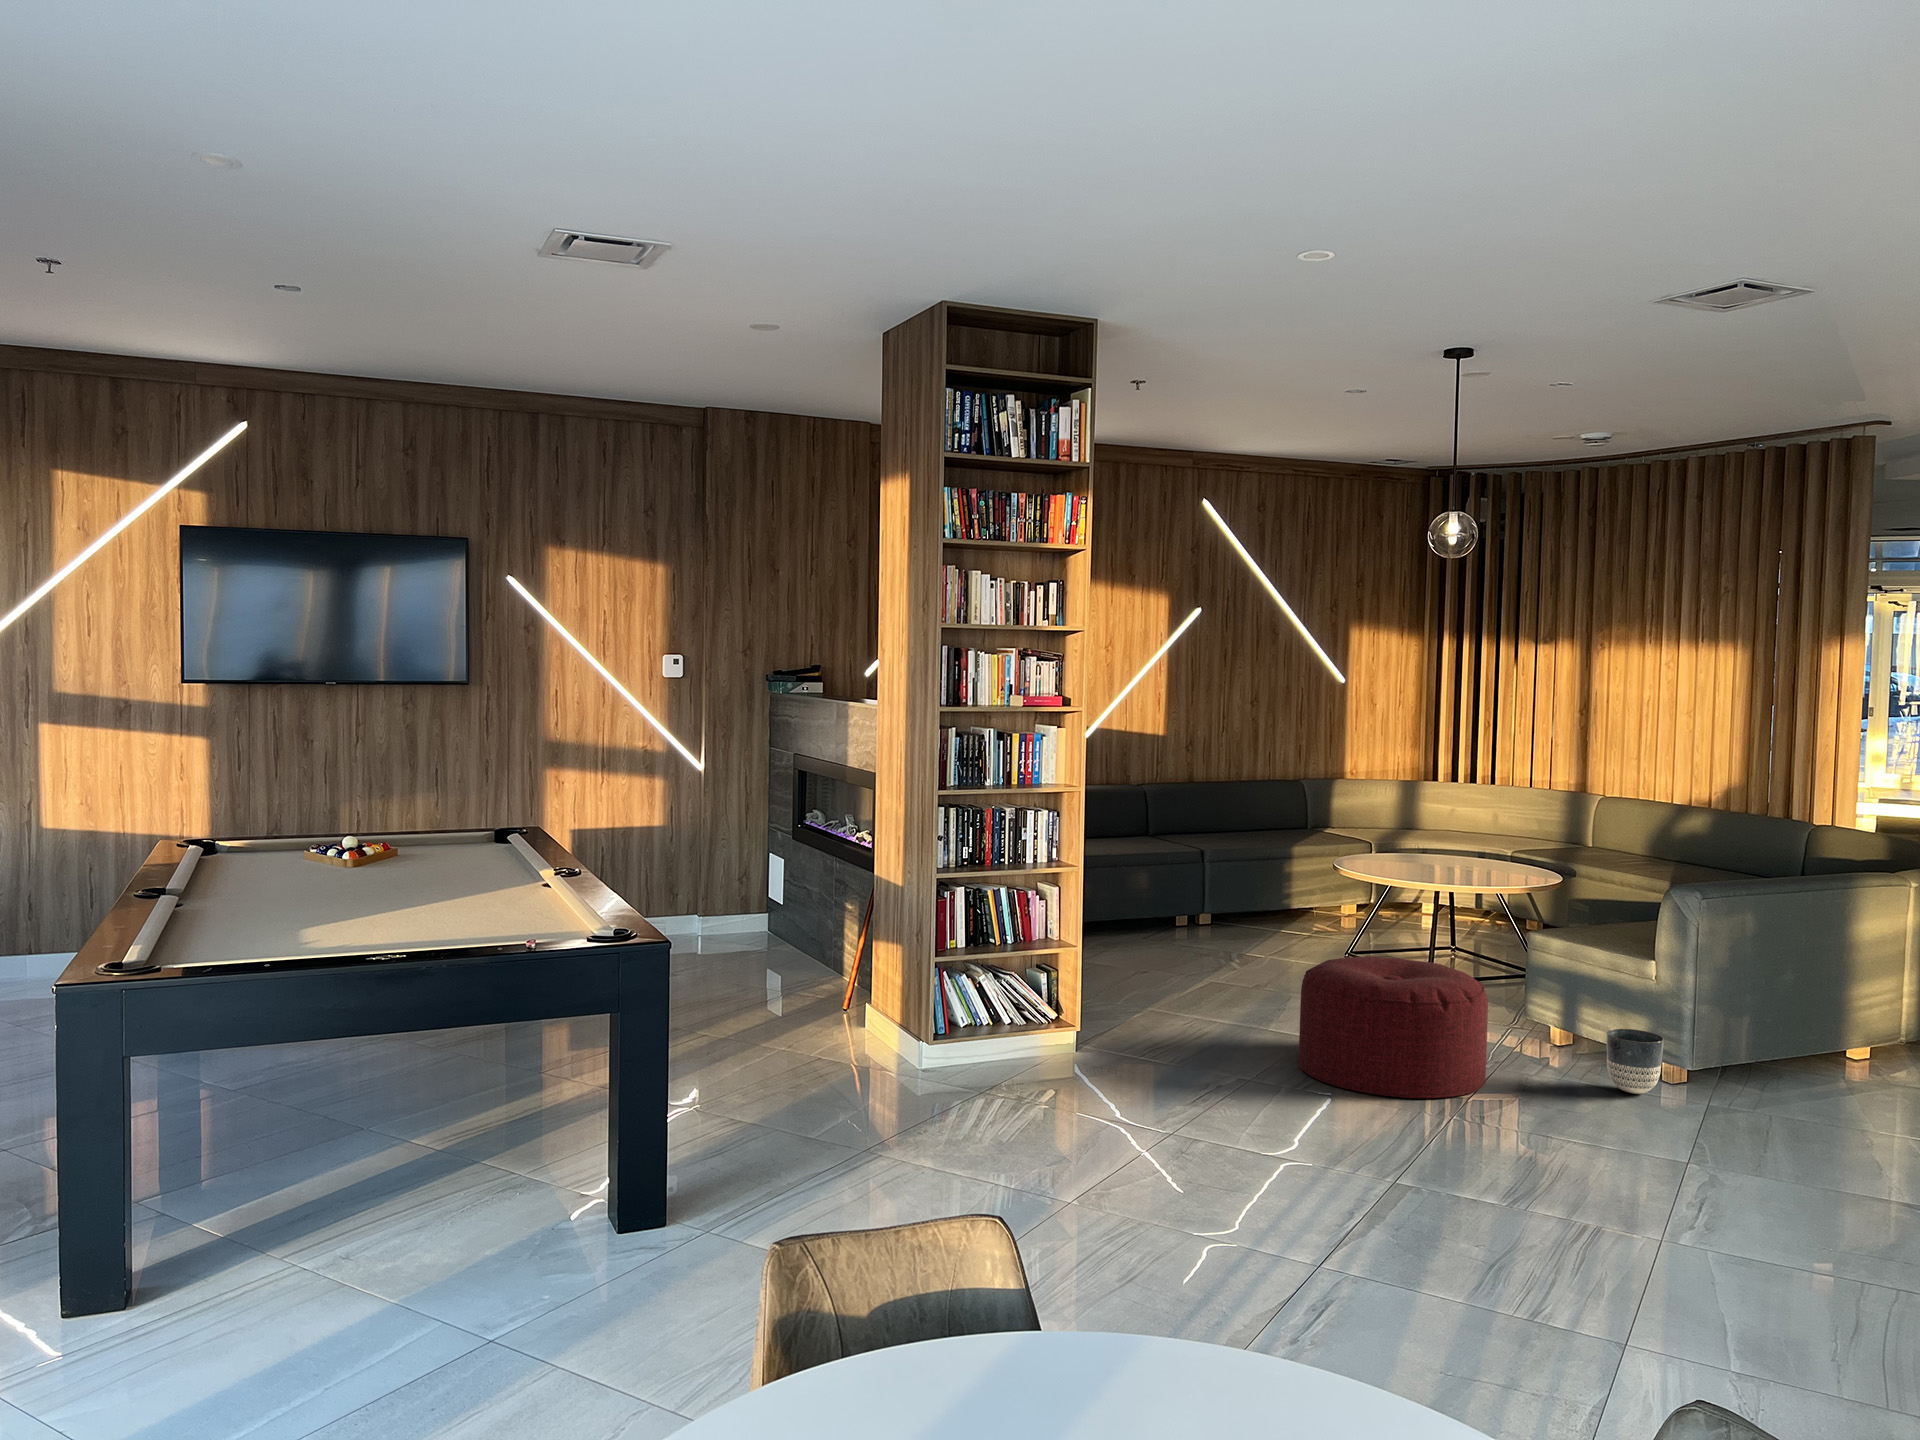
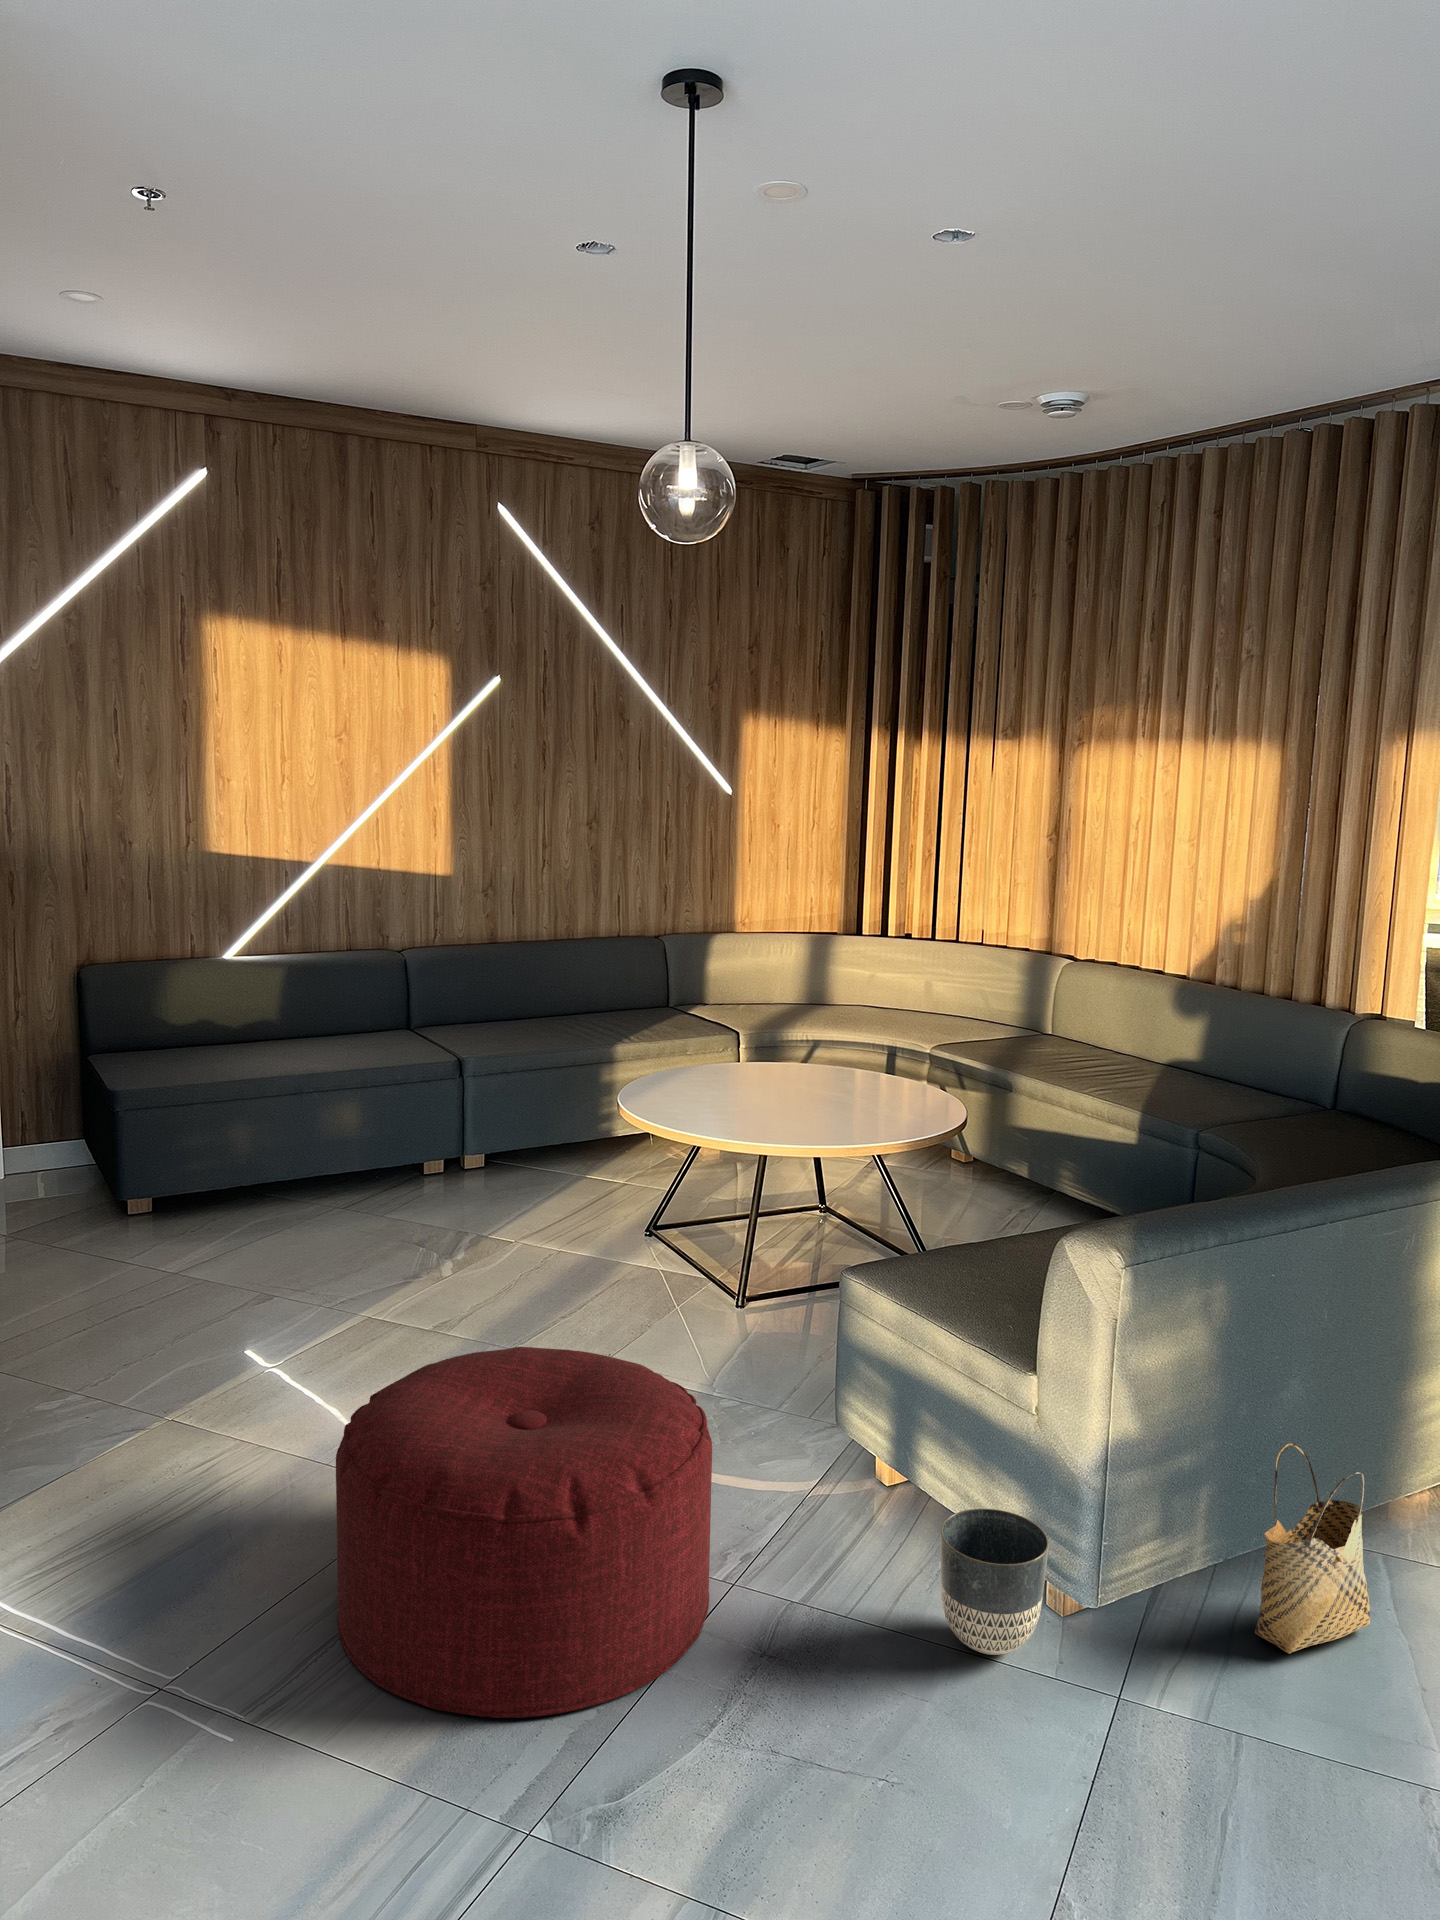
woven basket: none [1771,1001,1832,1099] -> present [1255,1443,1370,1654]

